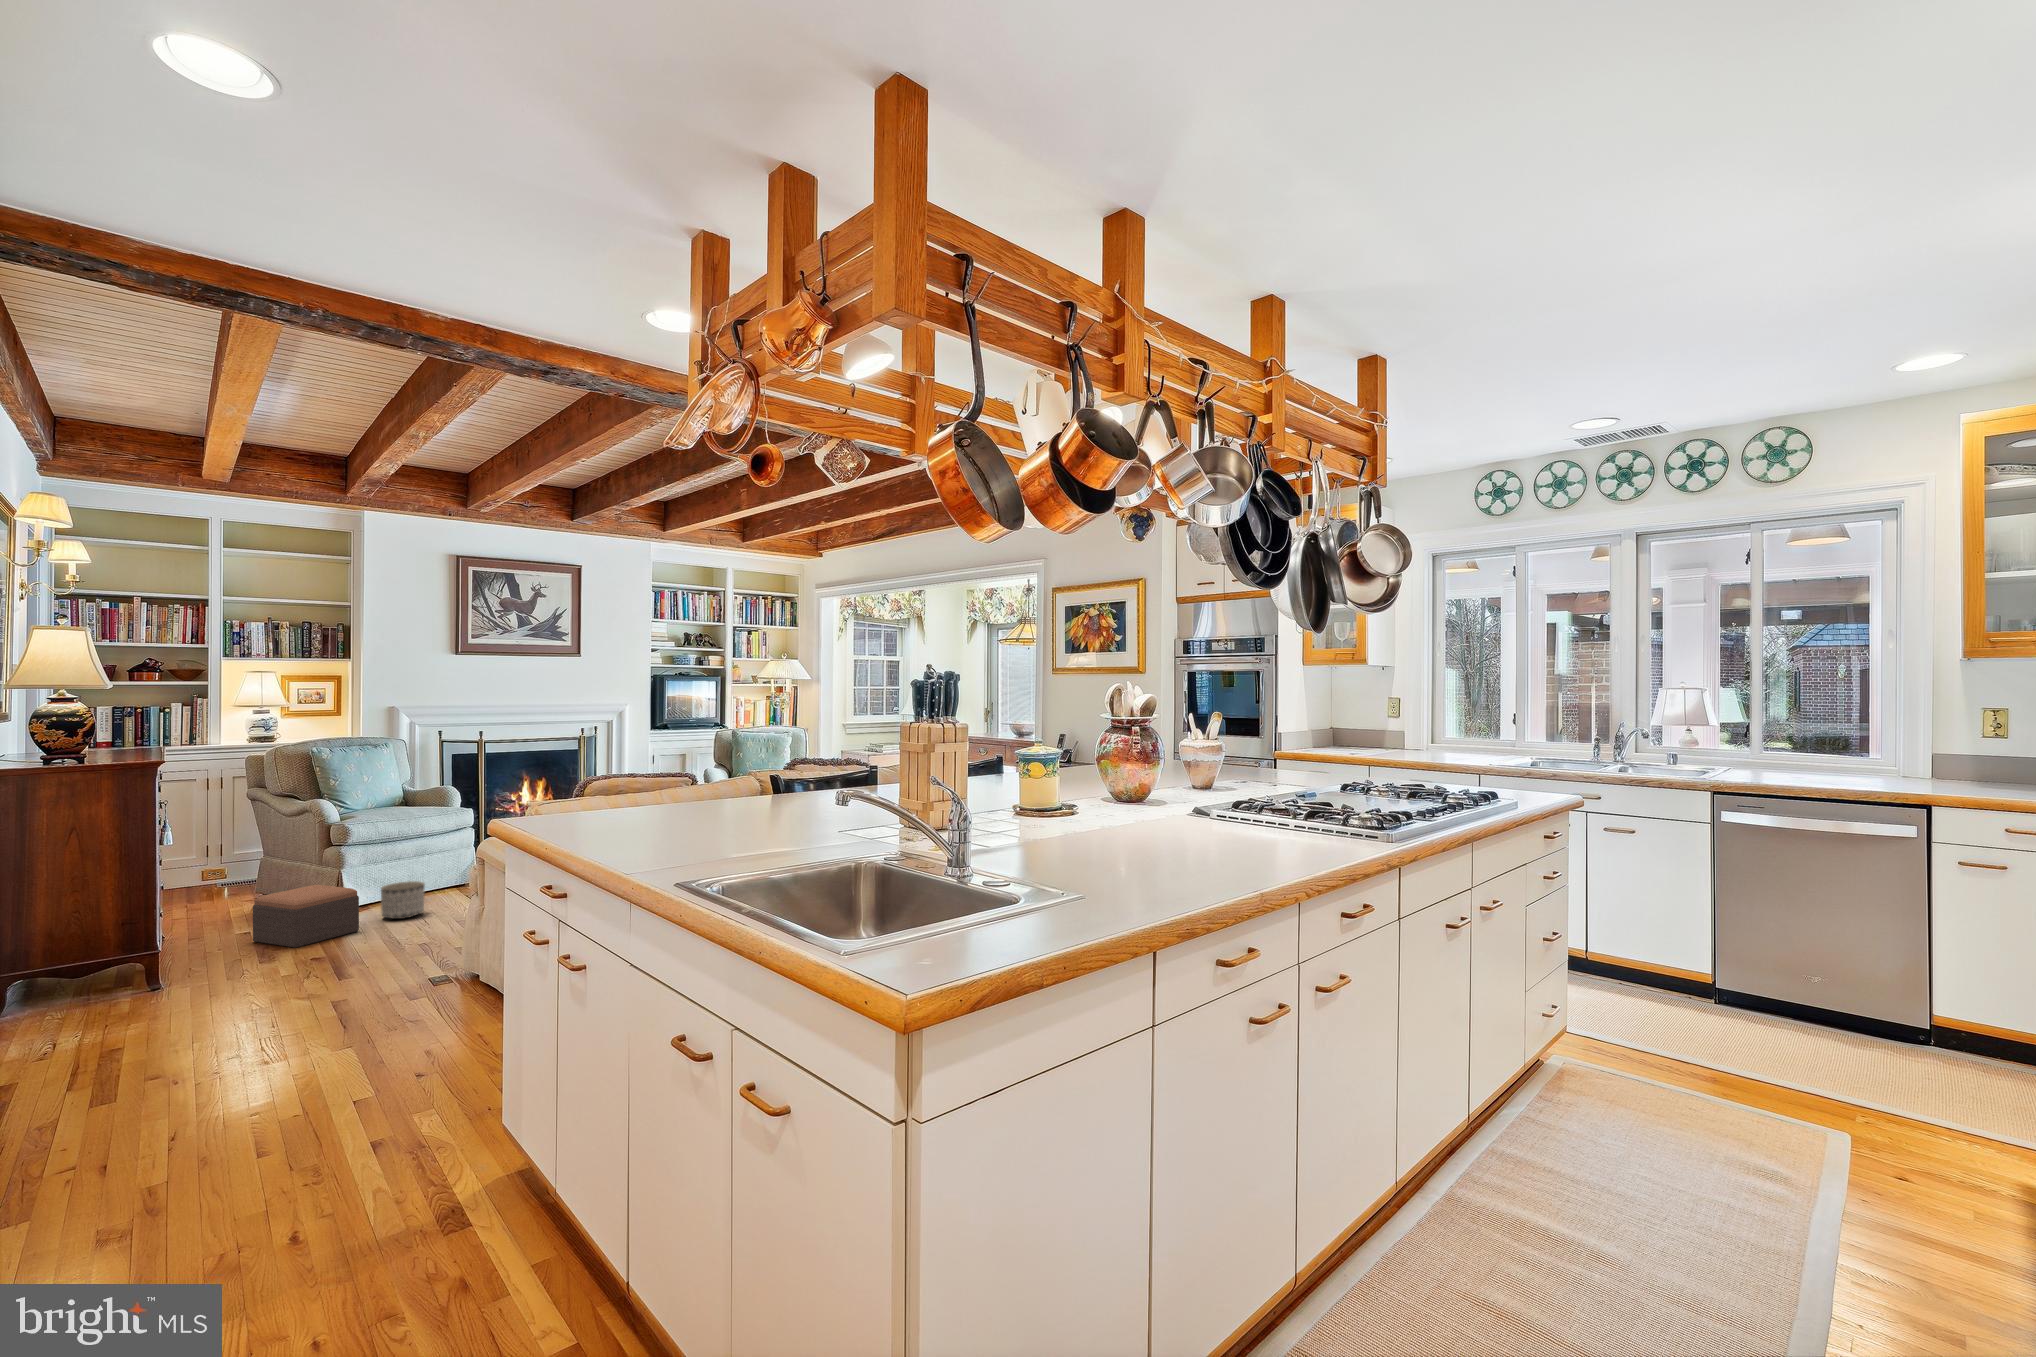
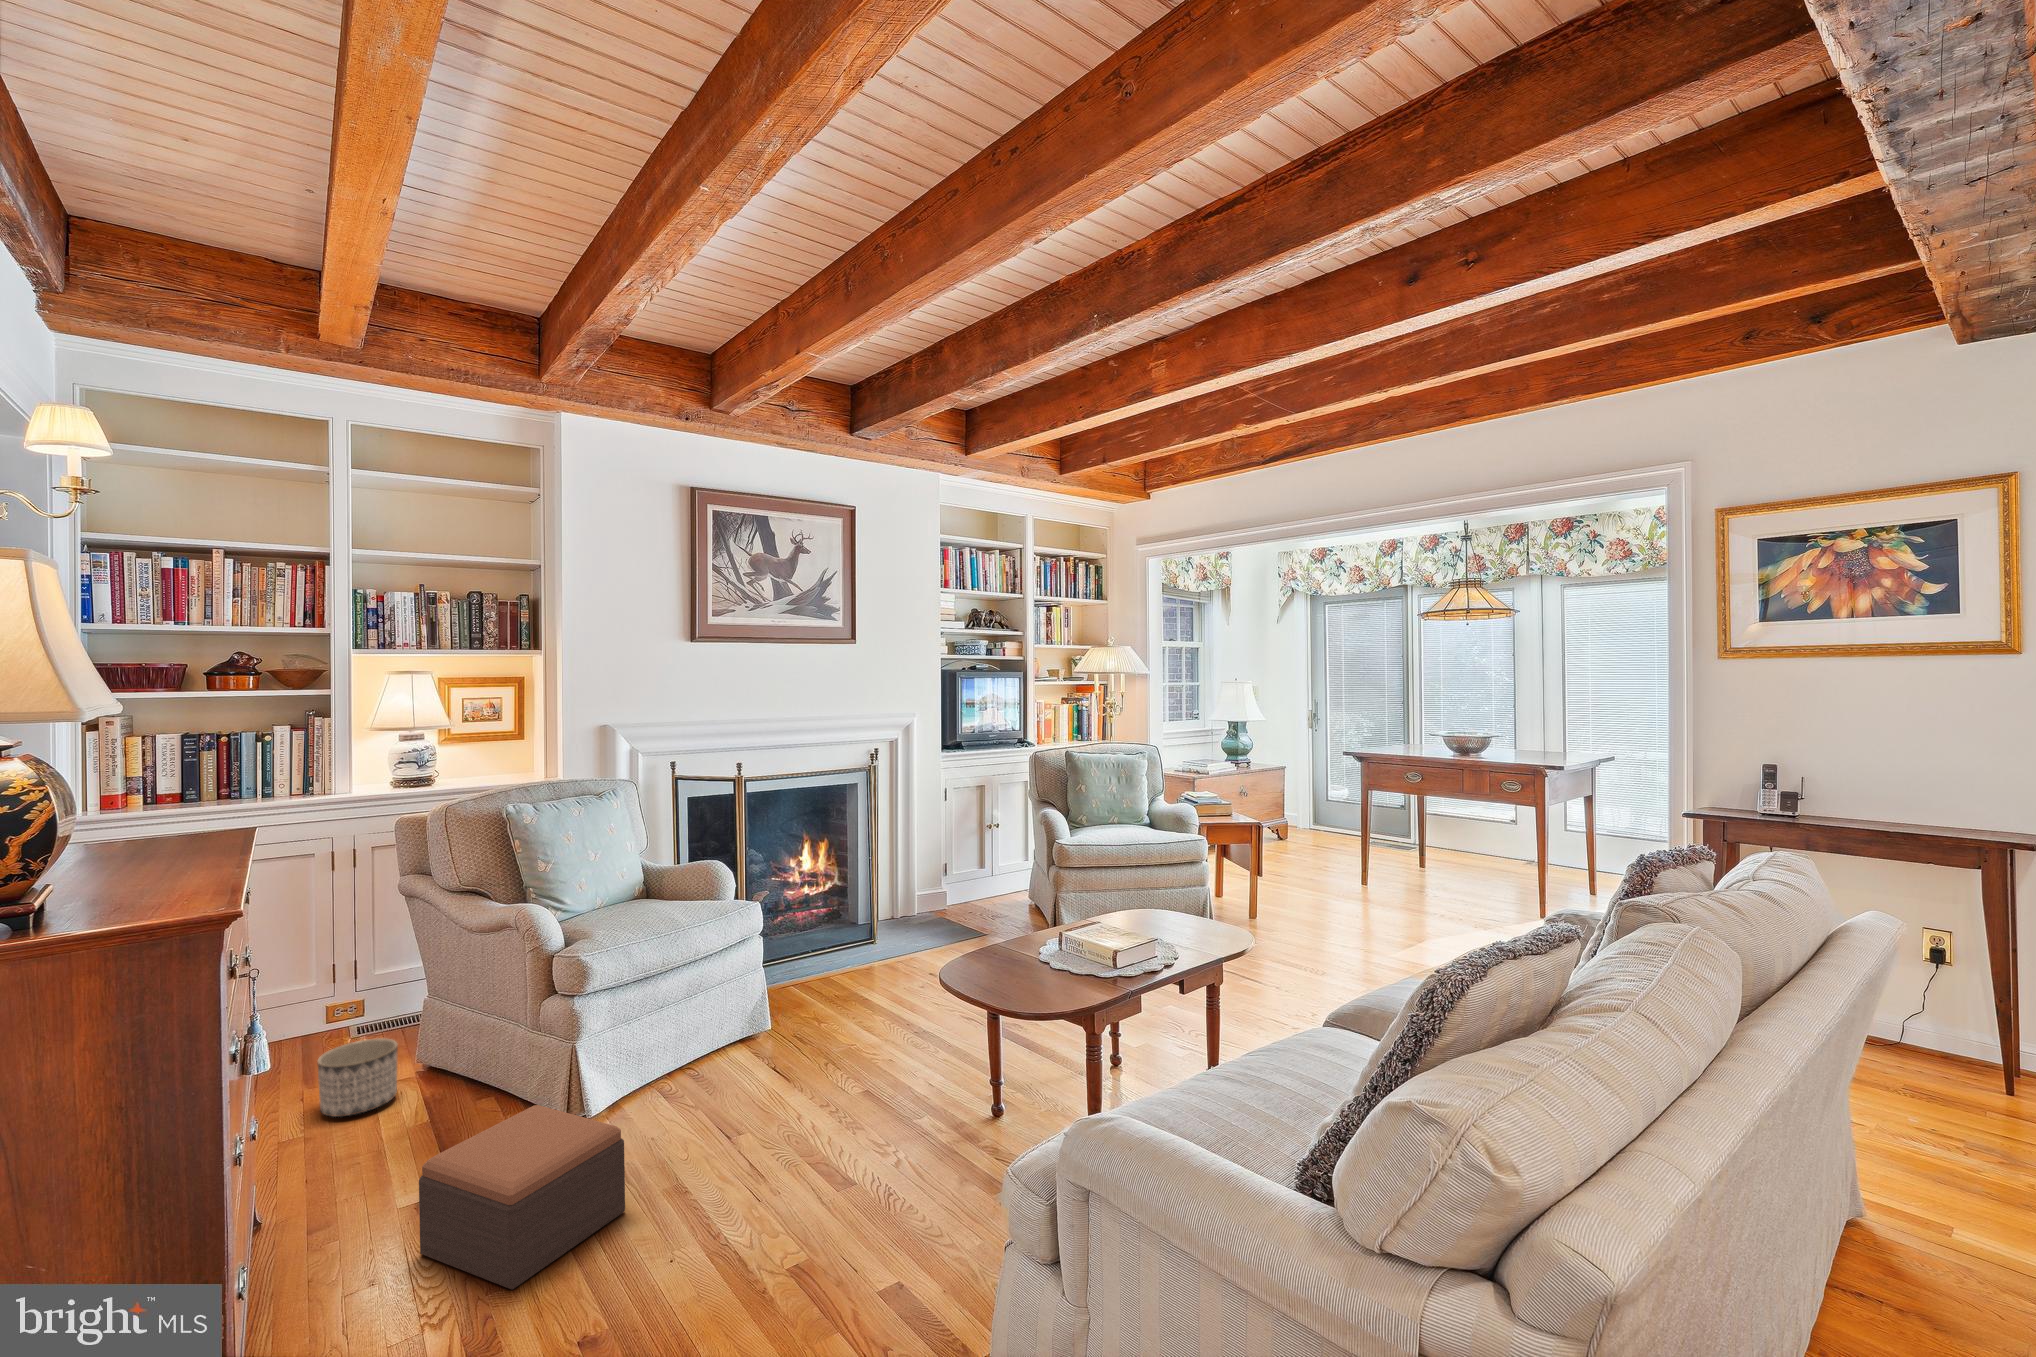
planter: present [381,881,425,919] -> present [318,1038,398,1117]

